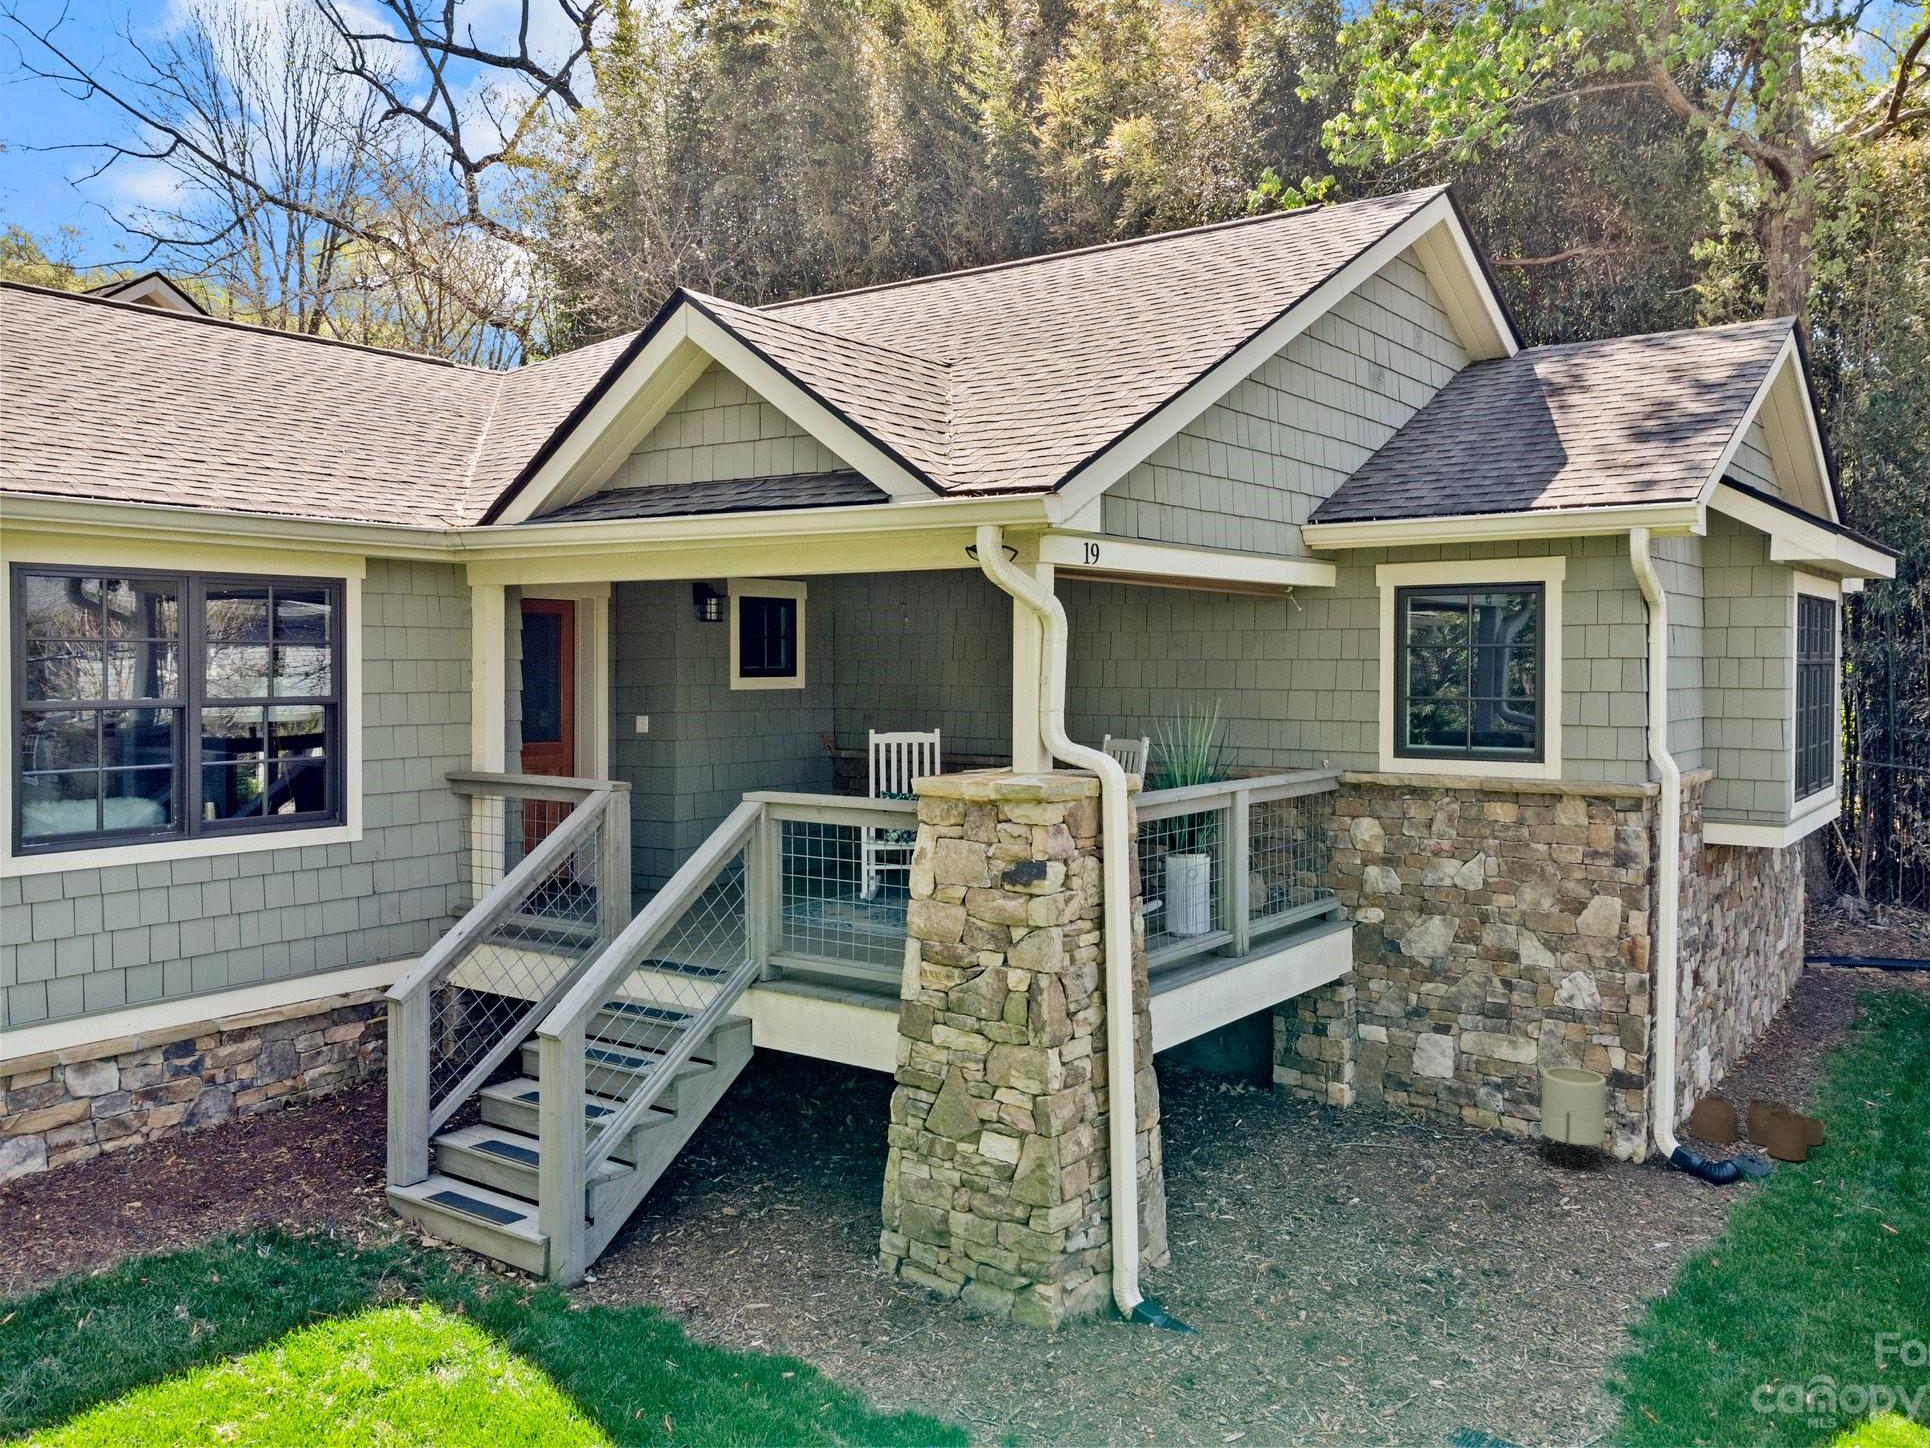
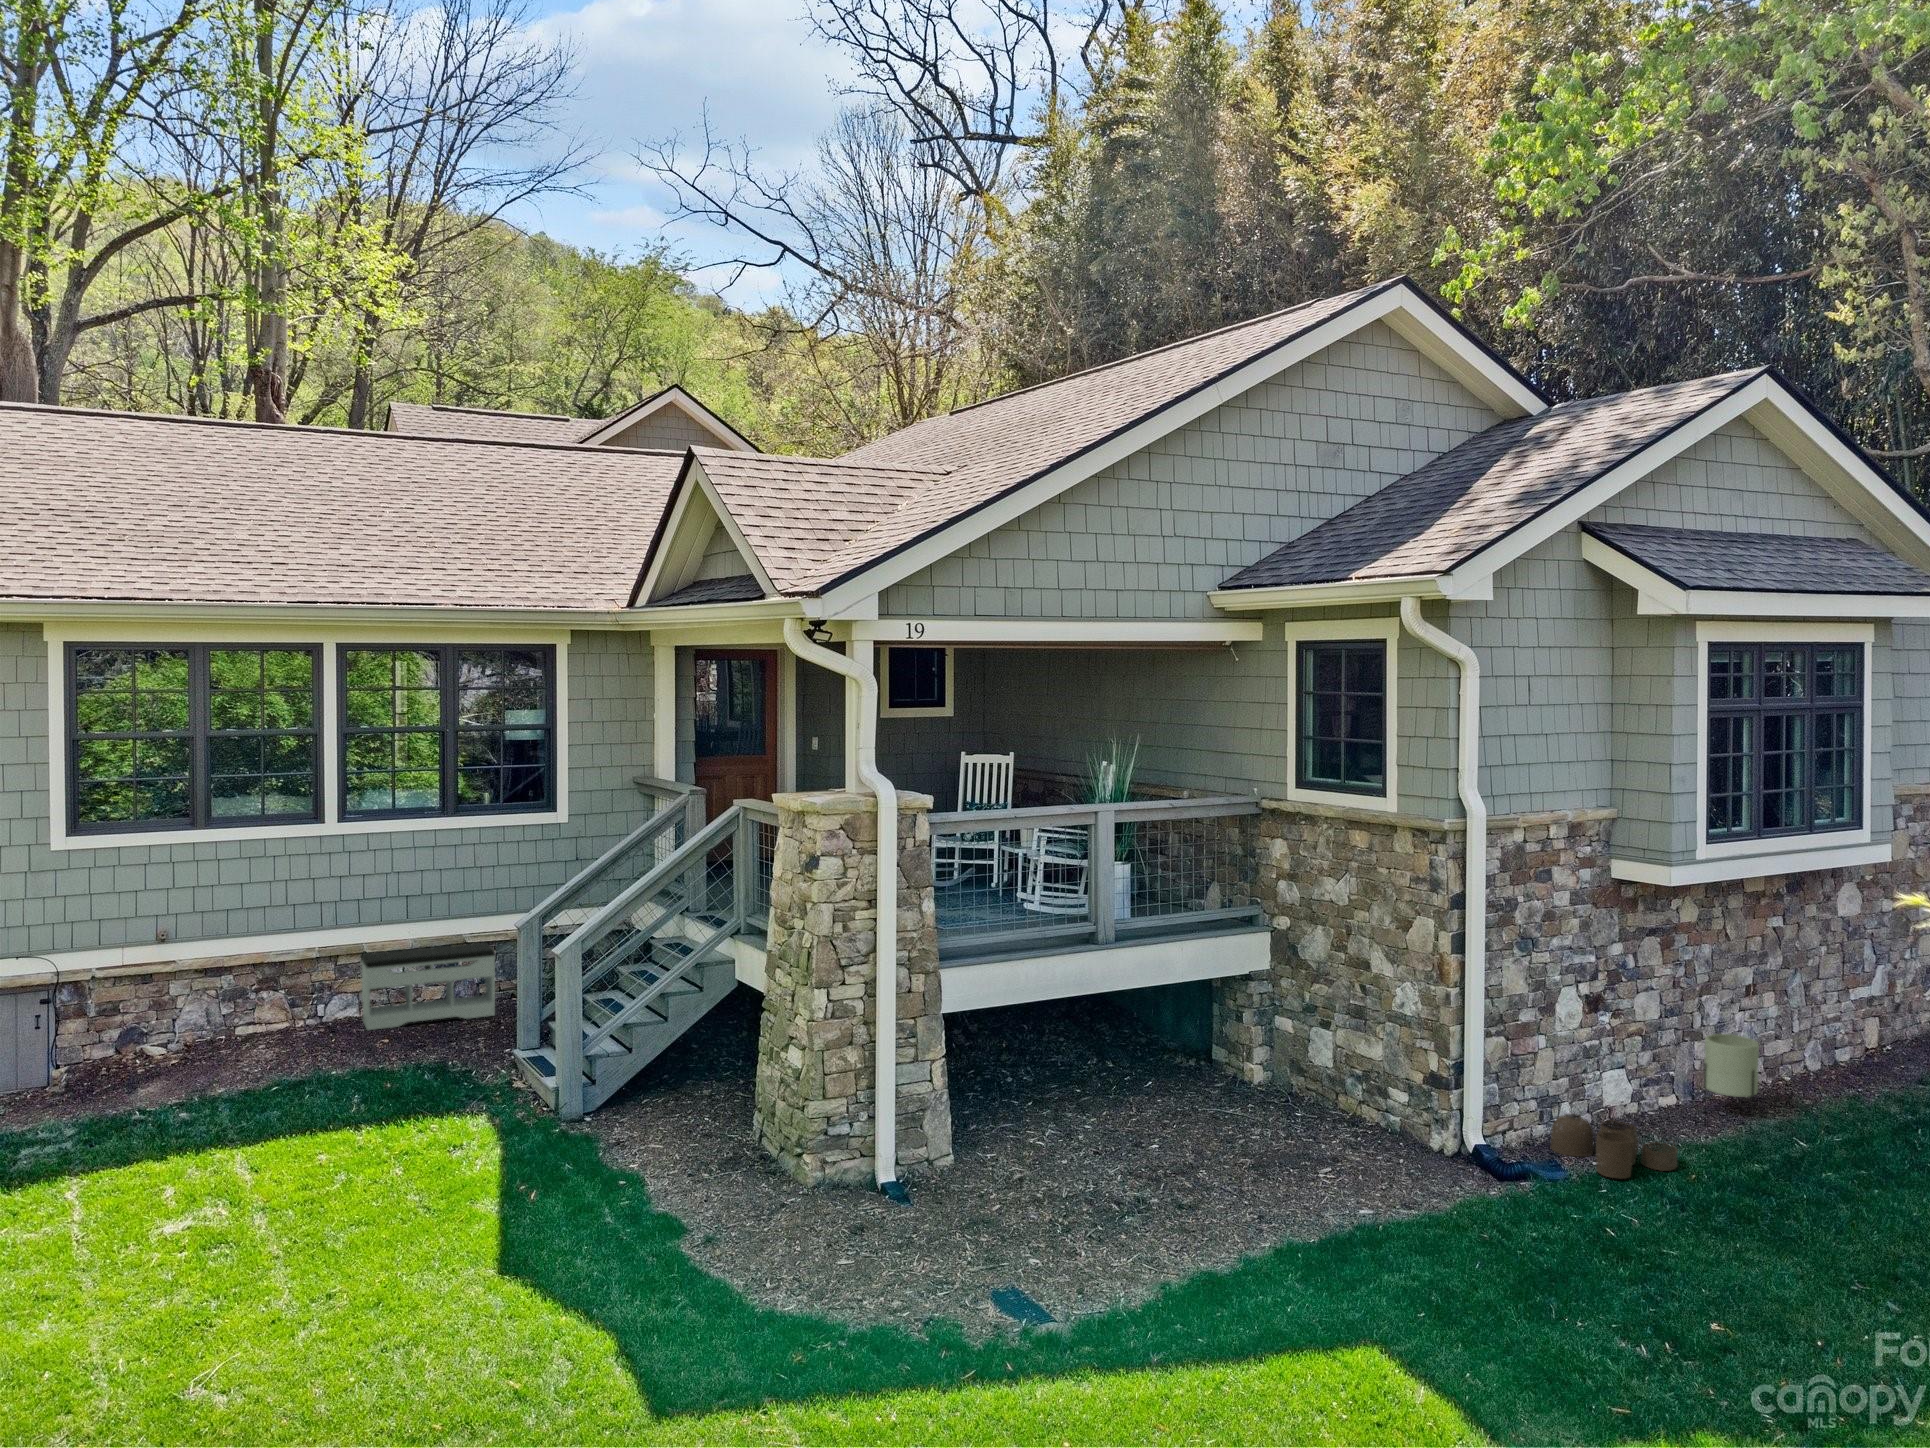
bench: none [51,1026,289,1192] -> present [361,941,495,1030]
planter: present [1541,1067,1606,1166] -> present [1703,1034,1759,1119]

